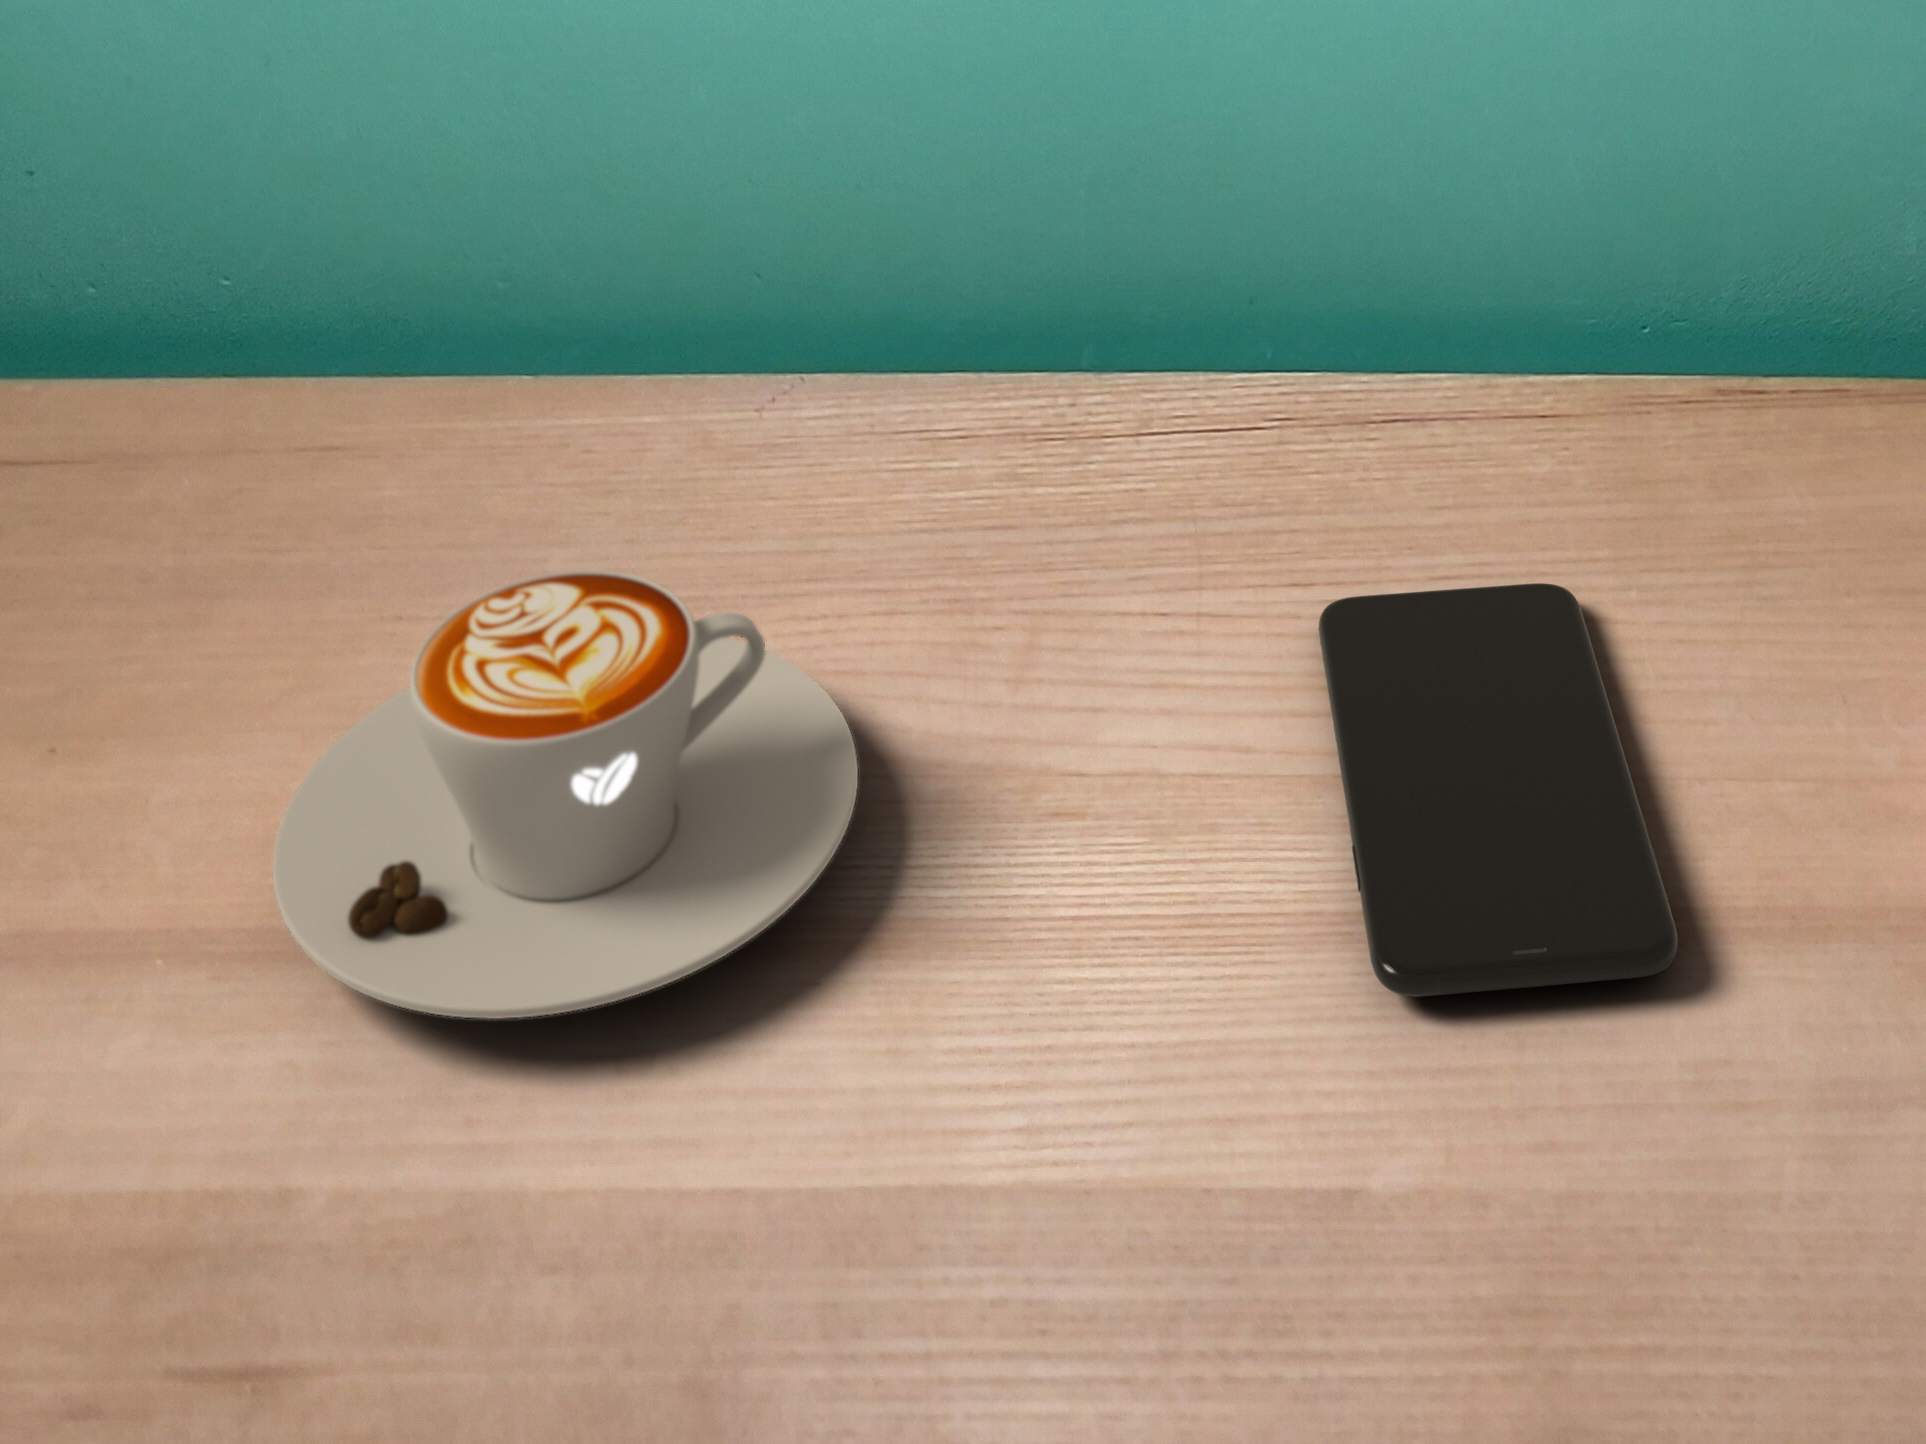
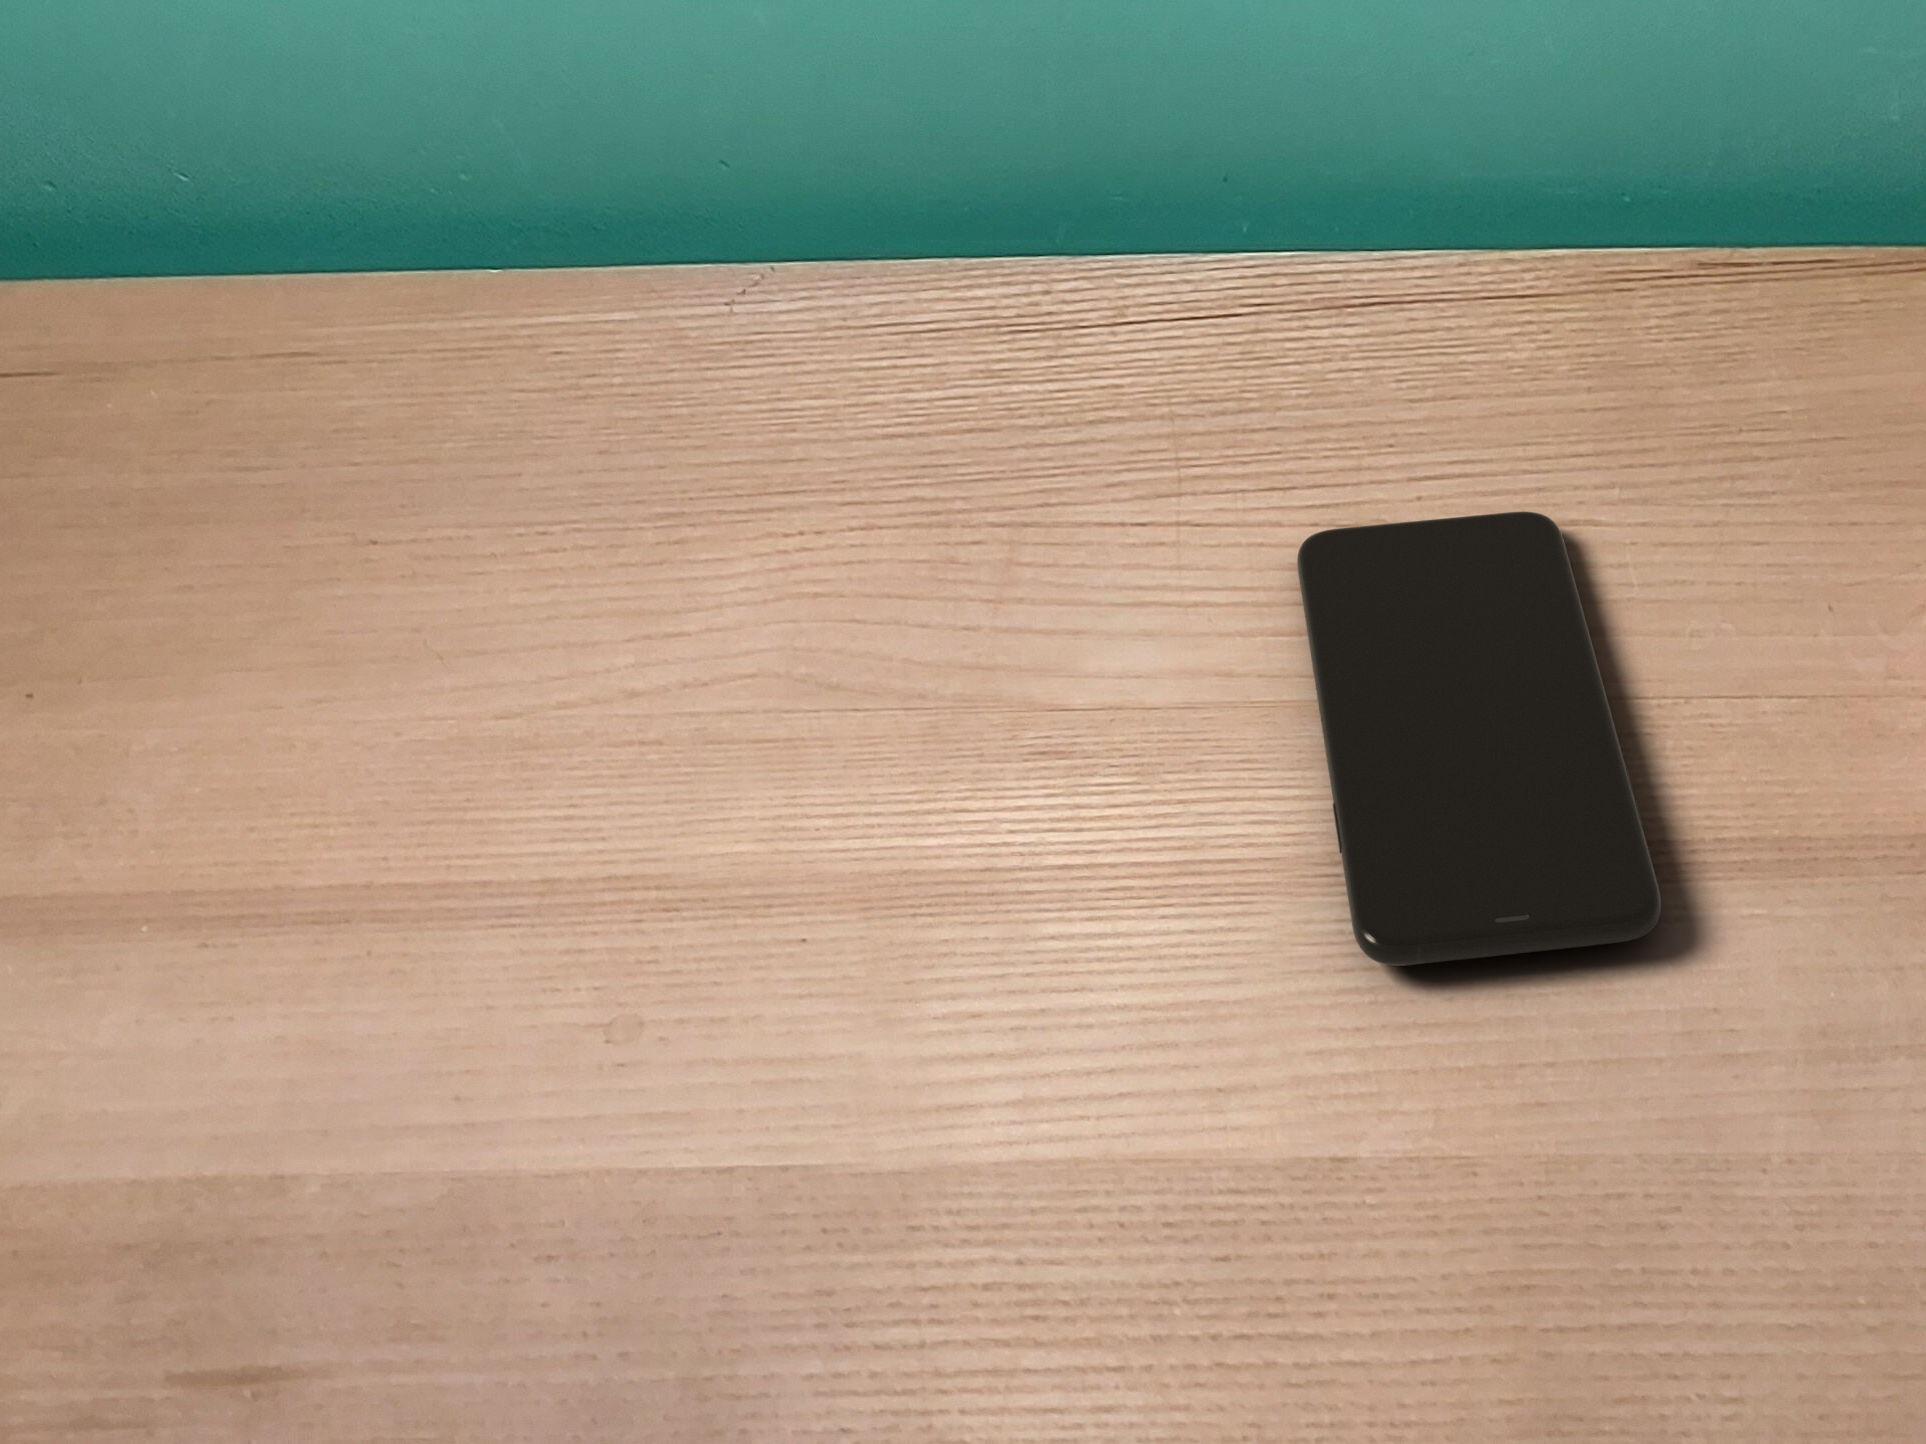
coffee cup: present [273,570,858,1019] -> none [250,540,834,1007]

